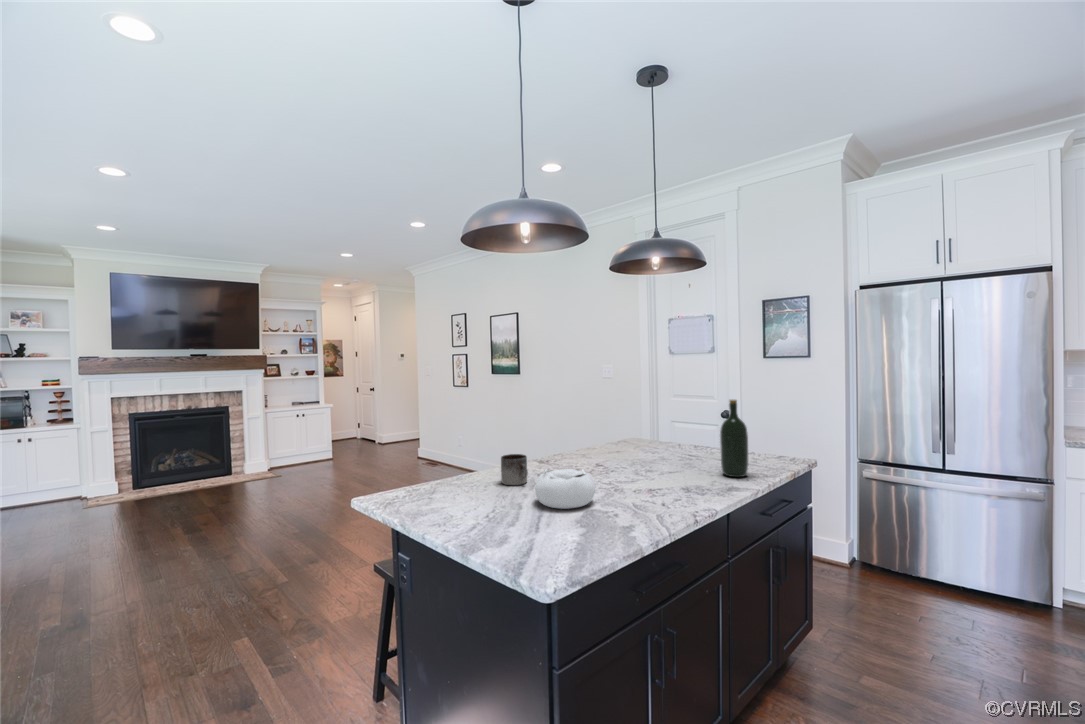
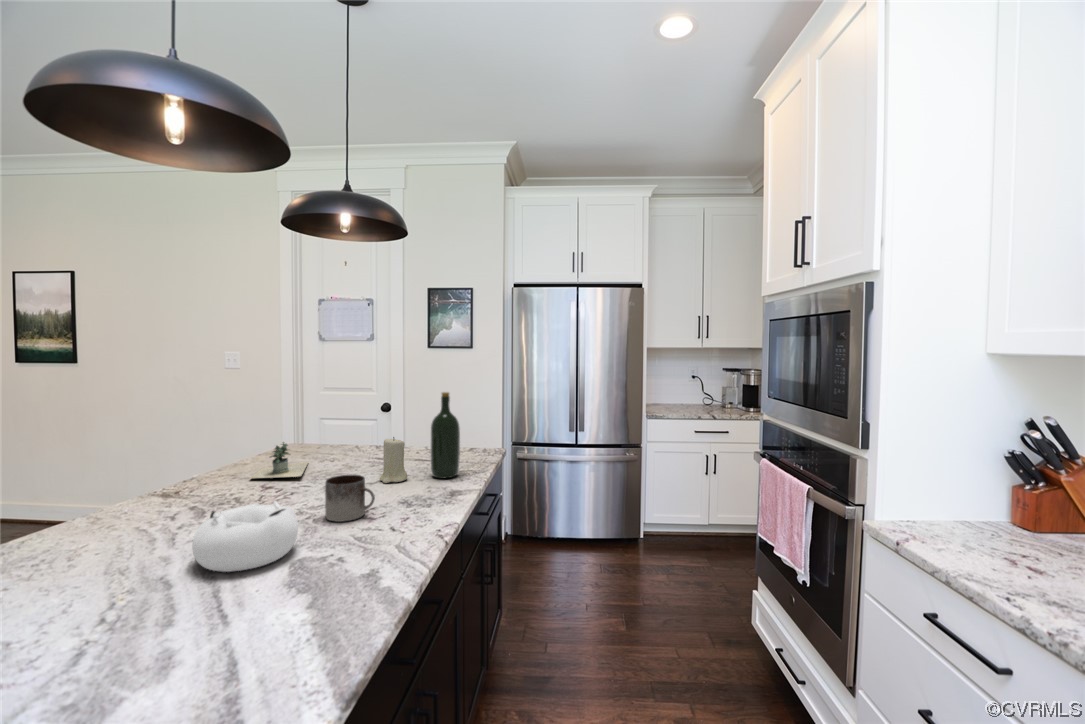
potted plant: none [590,433,640,460] -> present [251,442,308,478]
candle: none [677,436,700,474] -> present [380,437,407,483]
mug: present [501,454,528,485] -> present [325,475,375,522]

